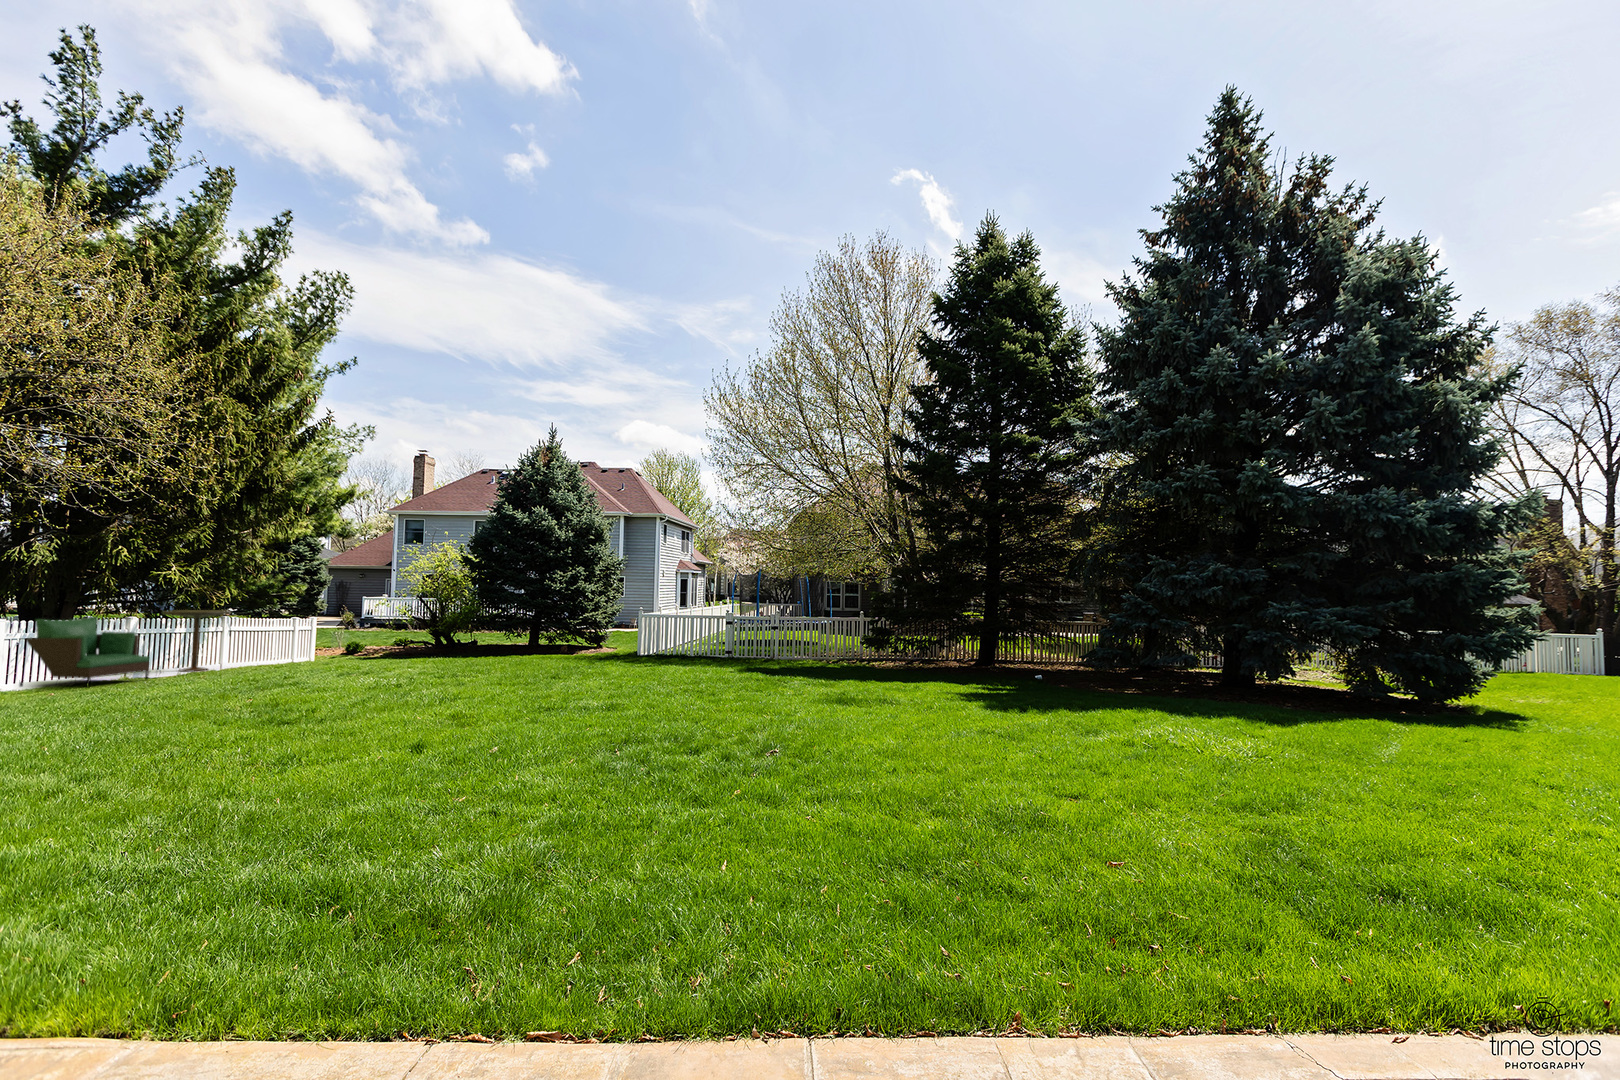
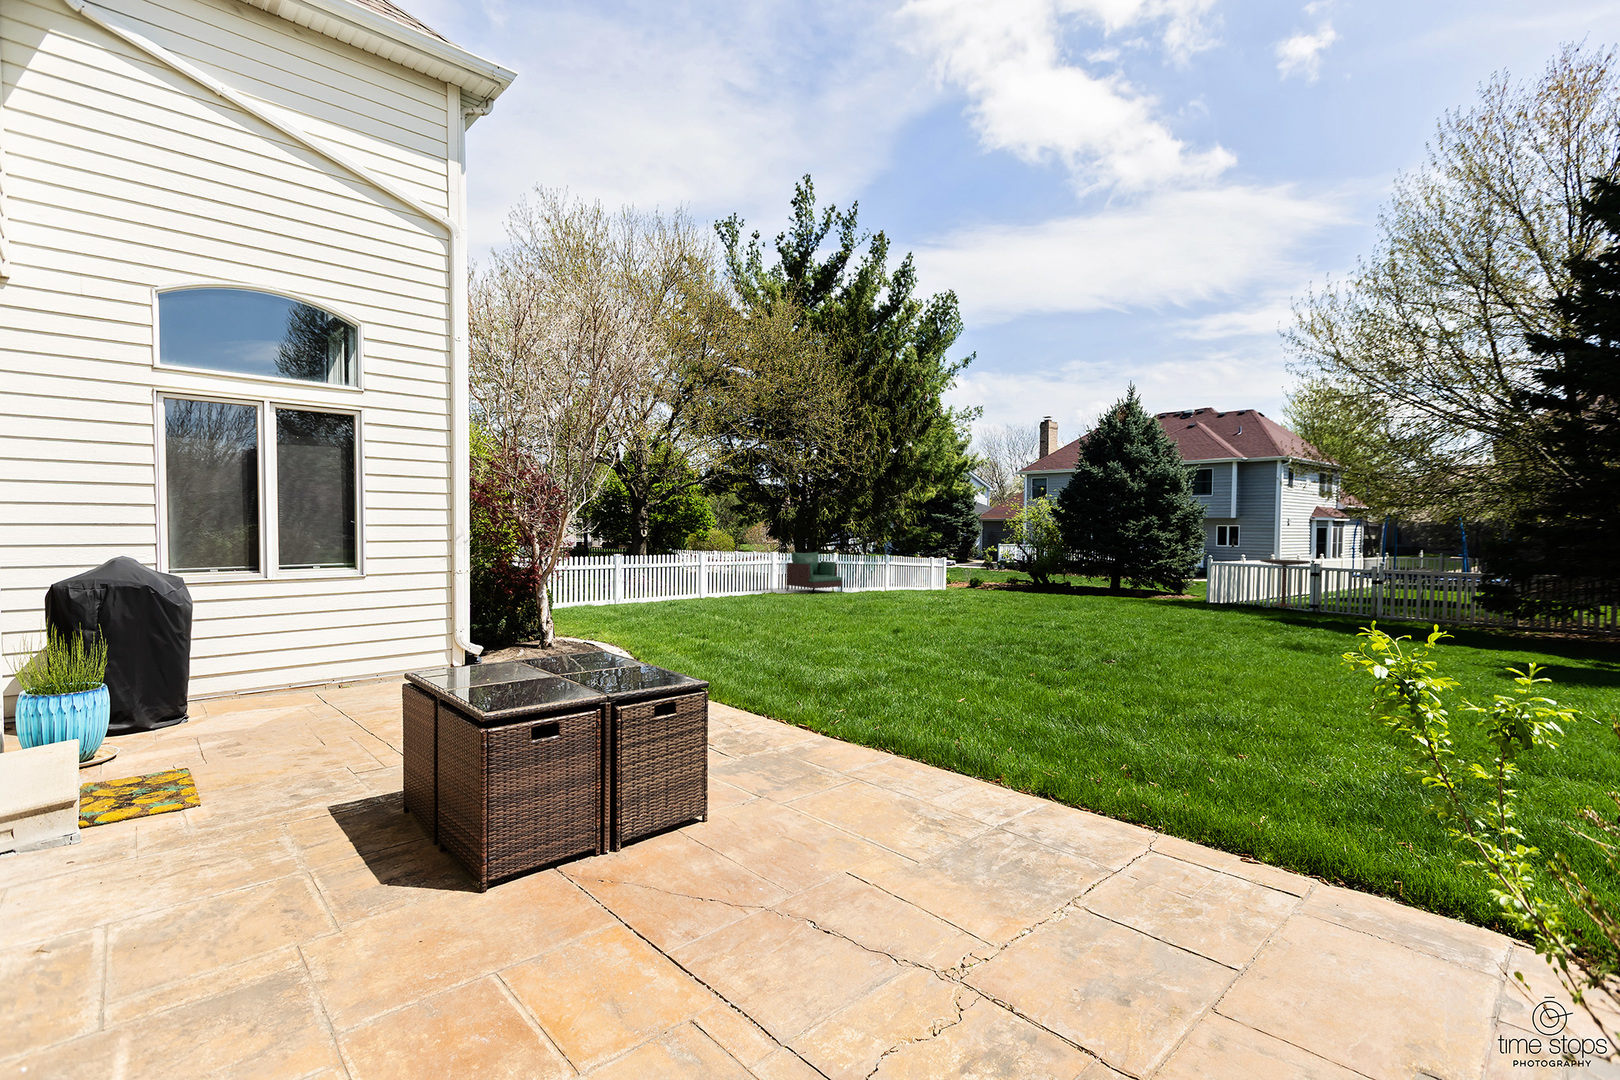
pedestal table: present [162,610,232,672] -> present [1260,559,1310,607]

